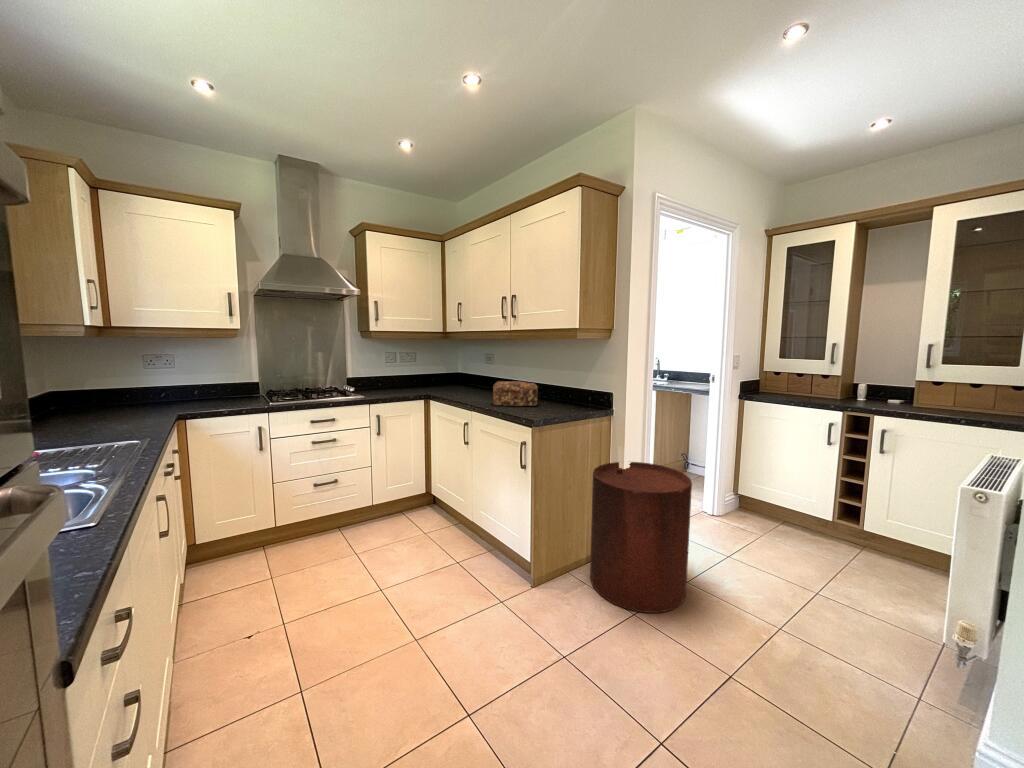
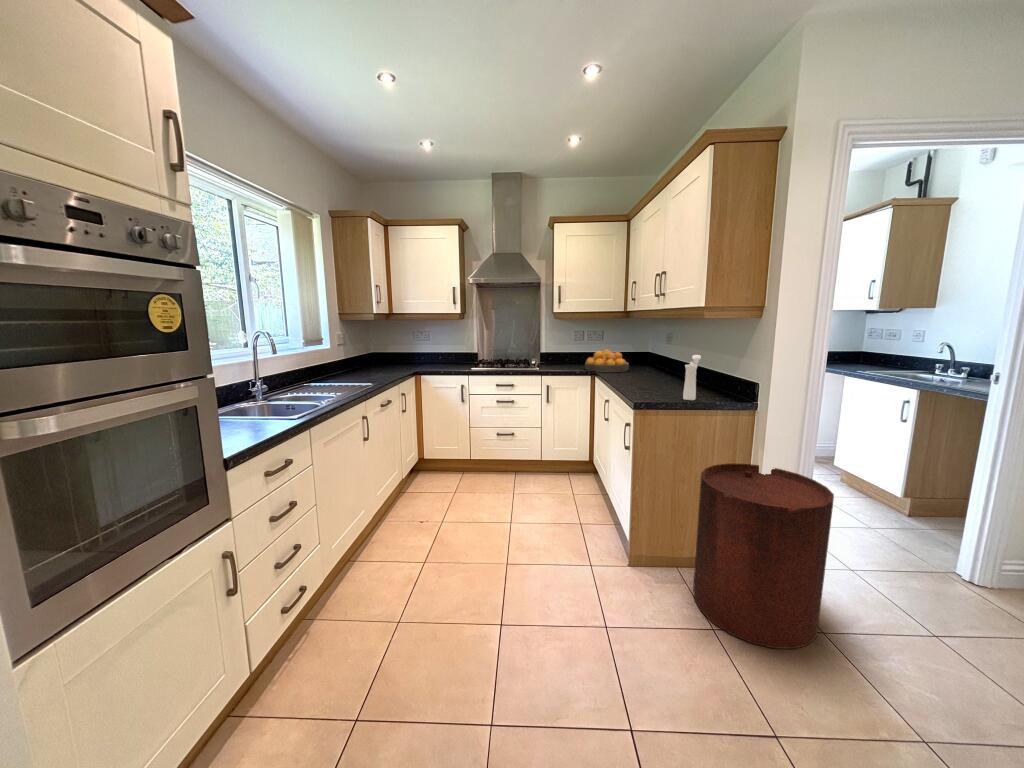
fruit bowl: none [413,371,459,395] -> present [585,349,629,372]
pepper mill: none [557,372,571,414] -> present [683,355,701,400]
bread loaf: present [493,381,538,406] -> none [630,362,684,389]

